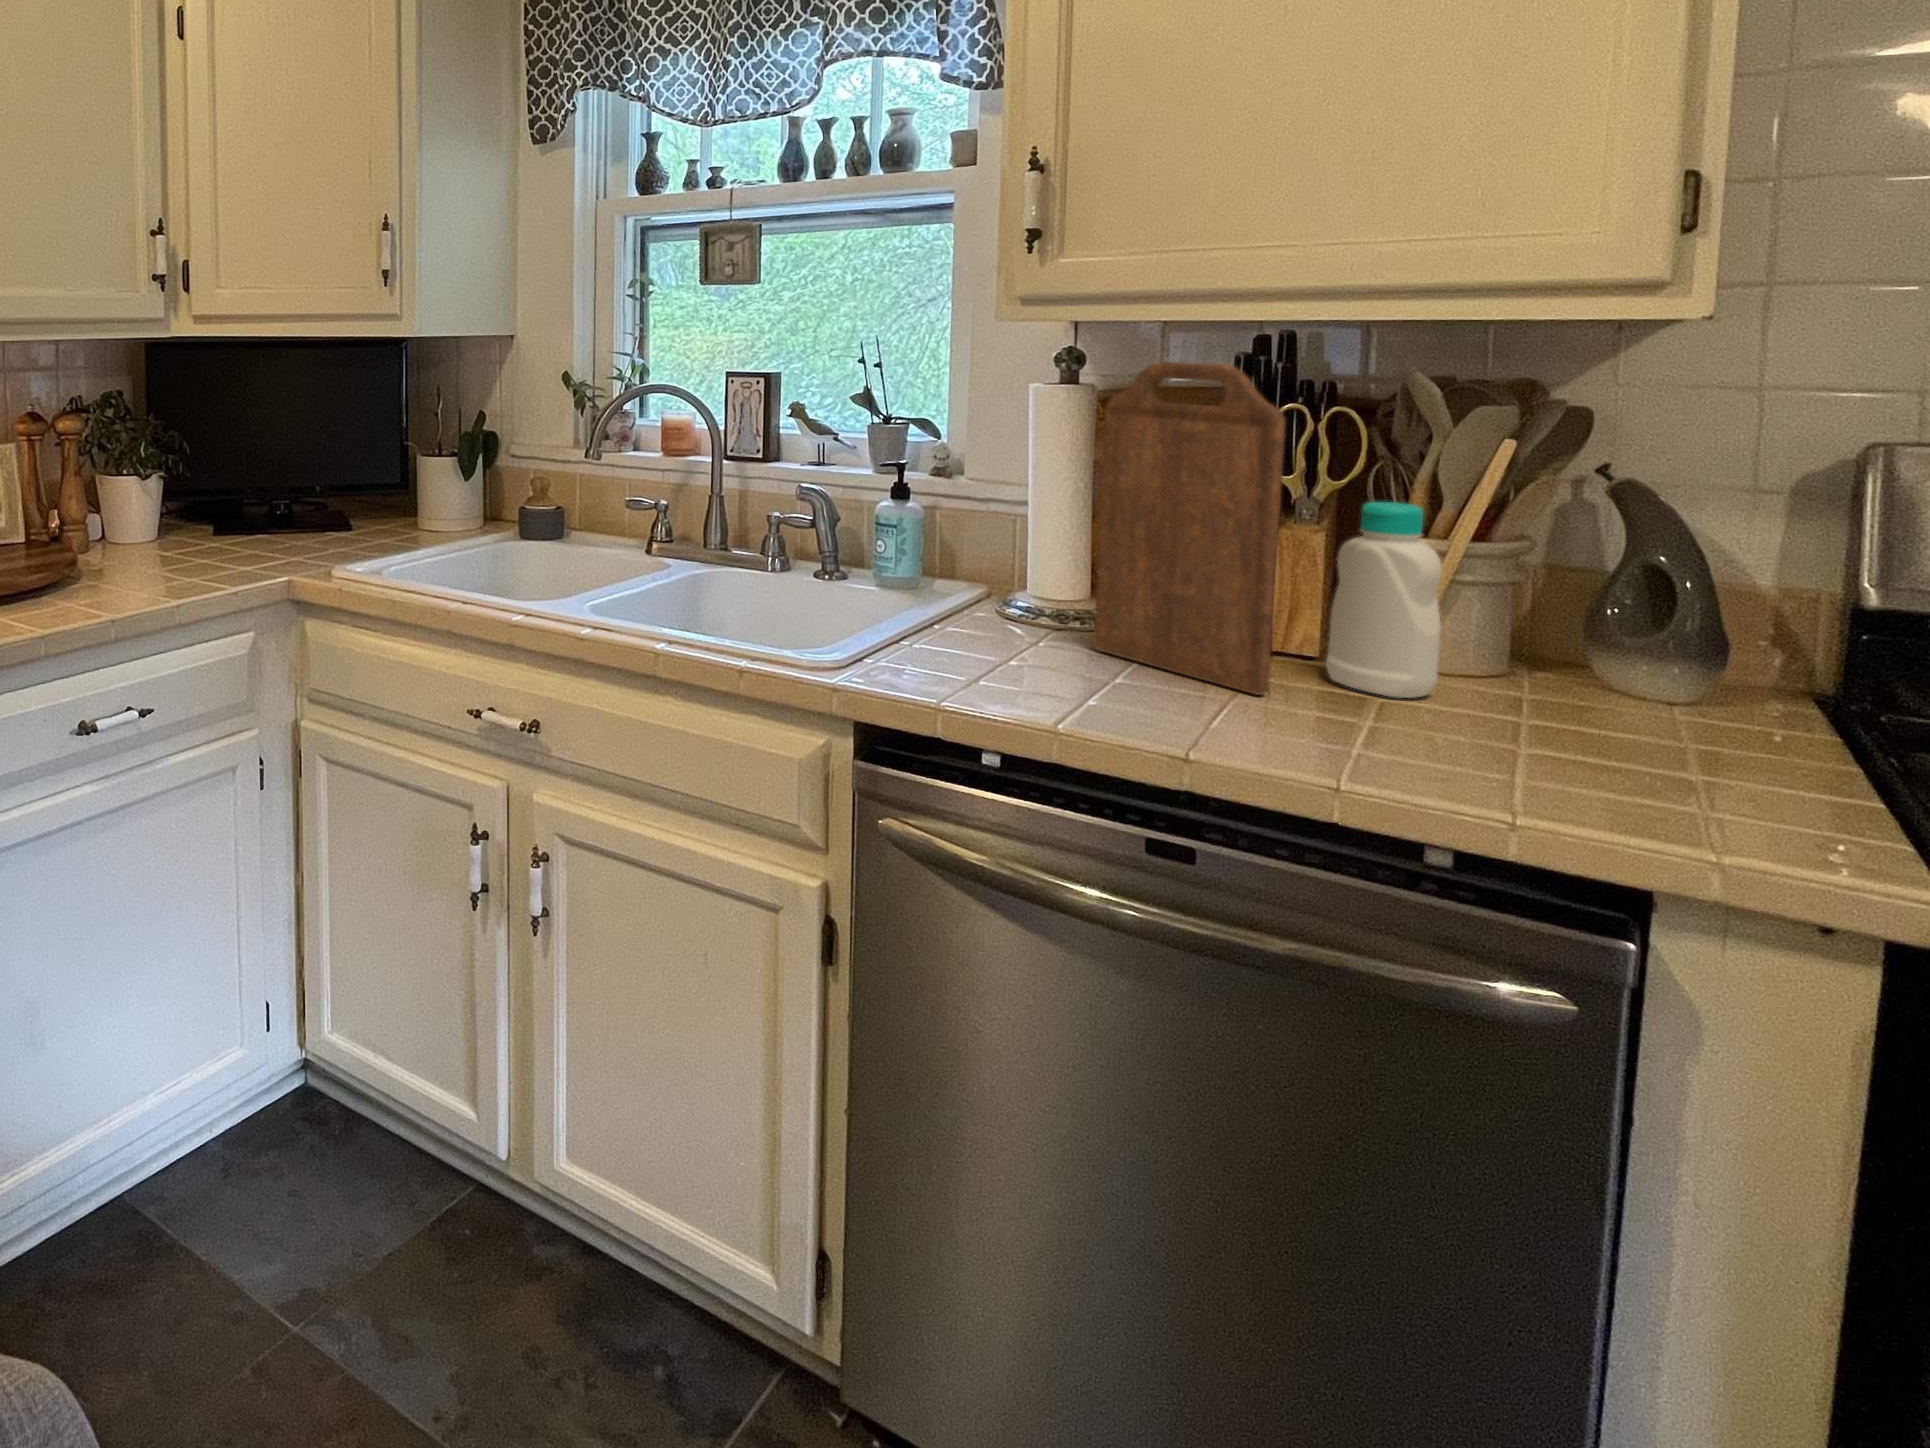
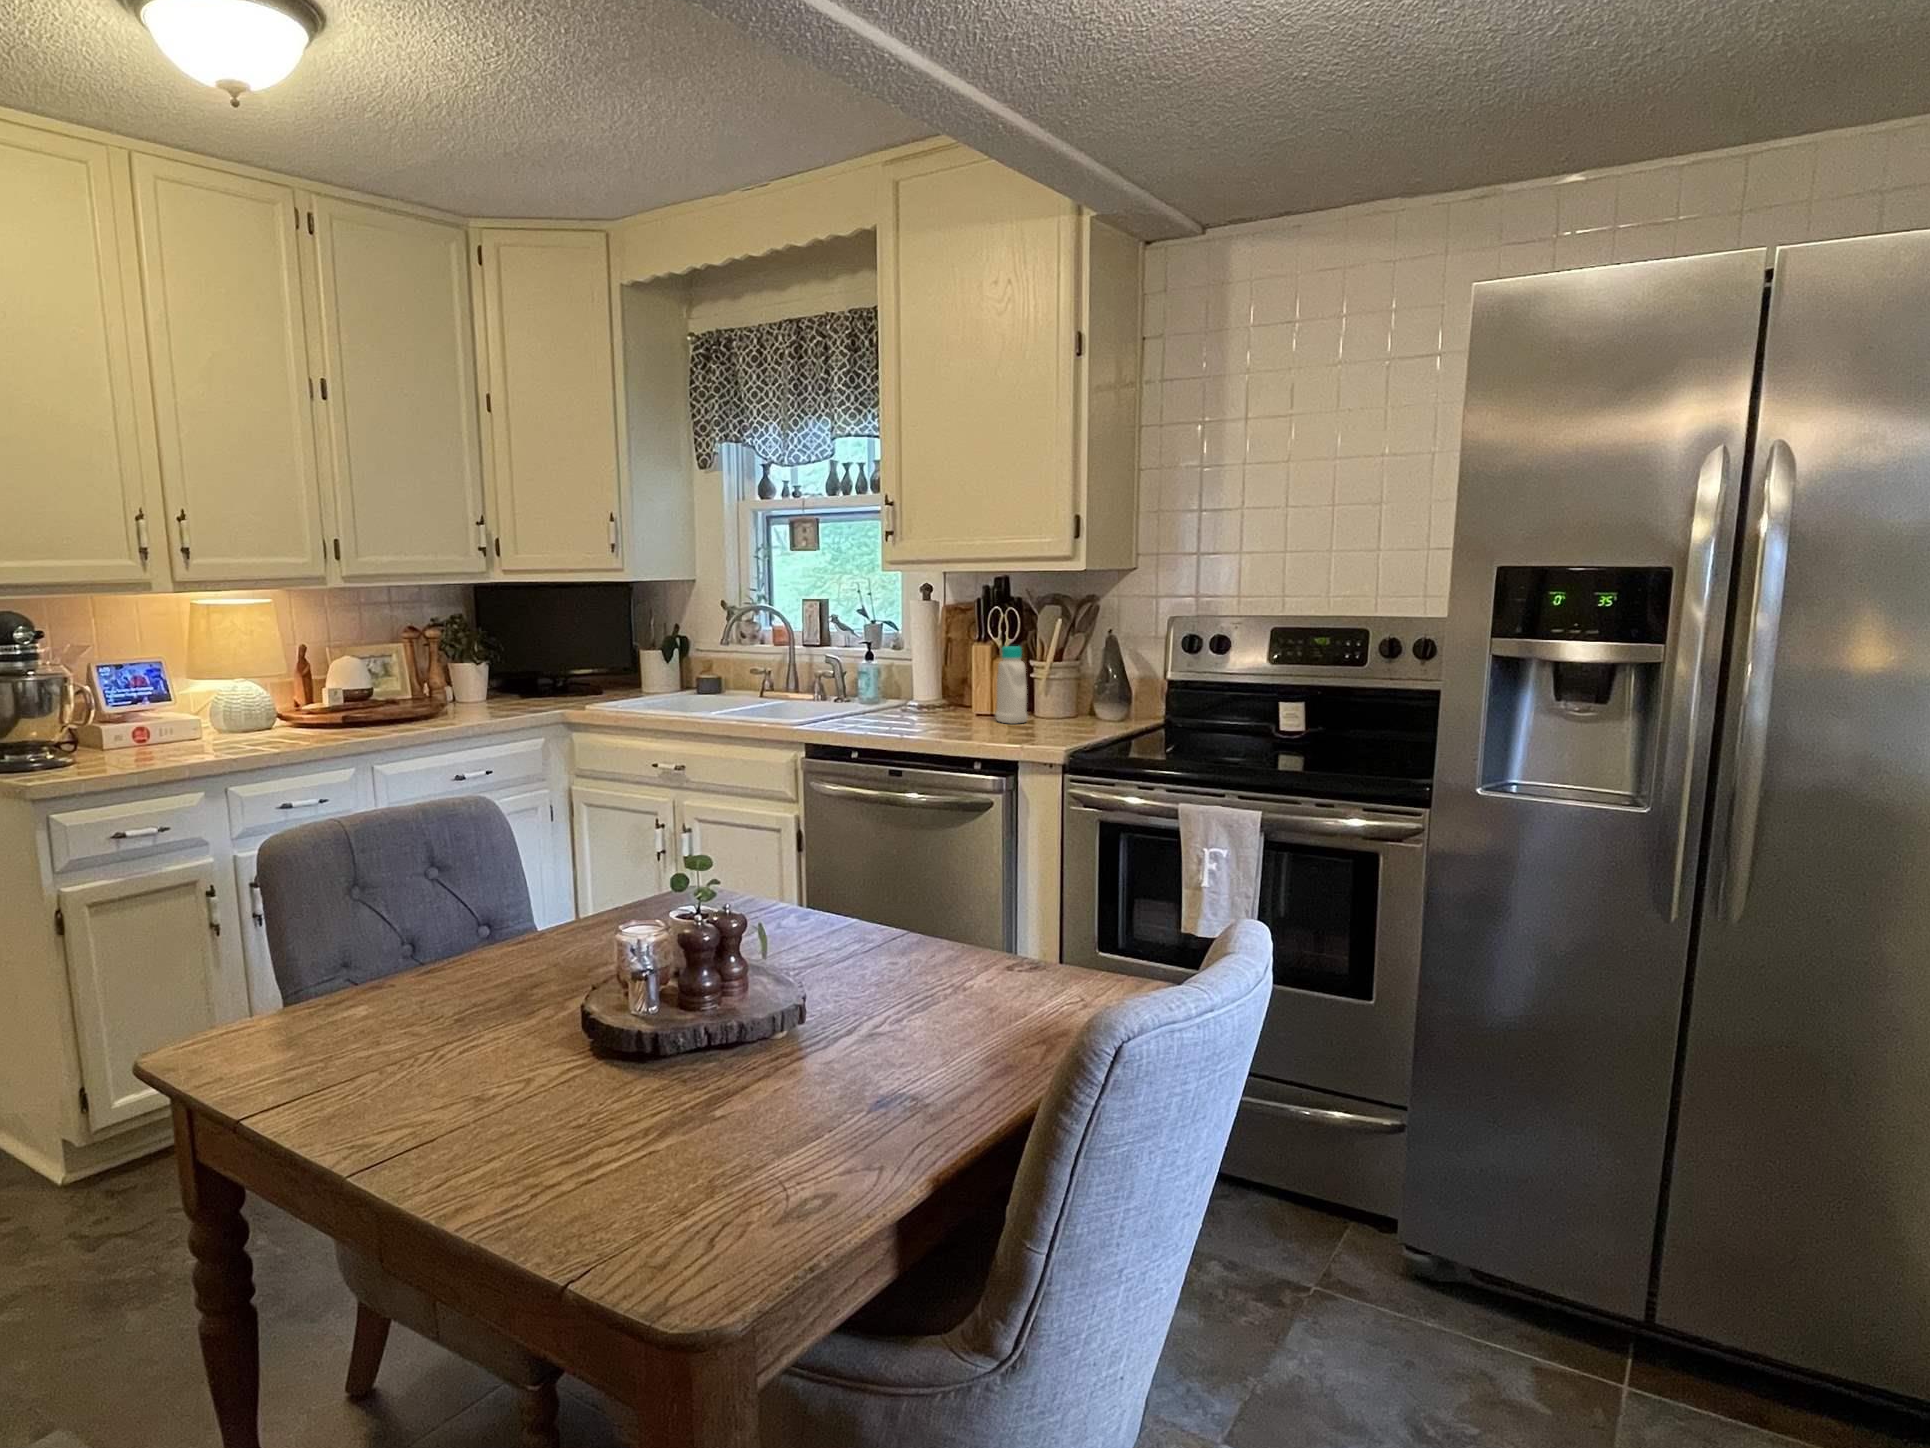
cutting board: present [1094,362,1286,694] -> none [917,589,963,725]

